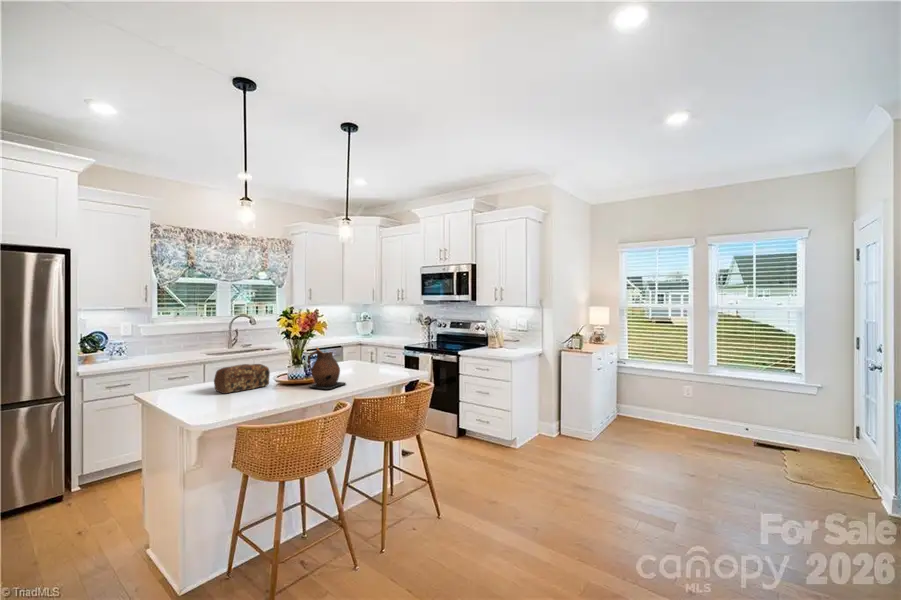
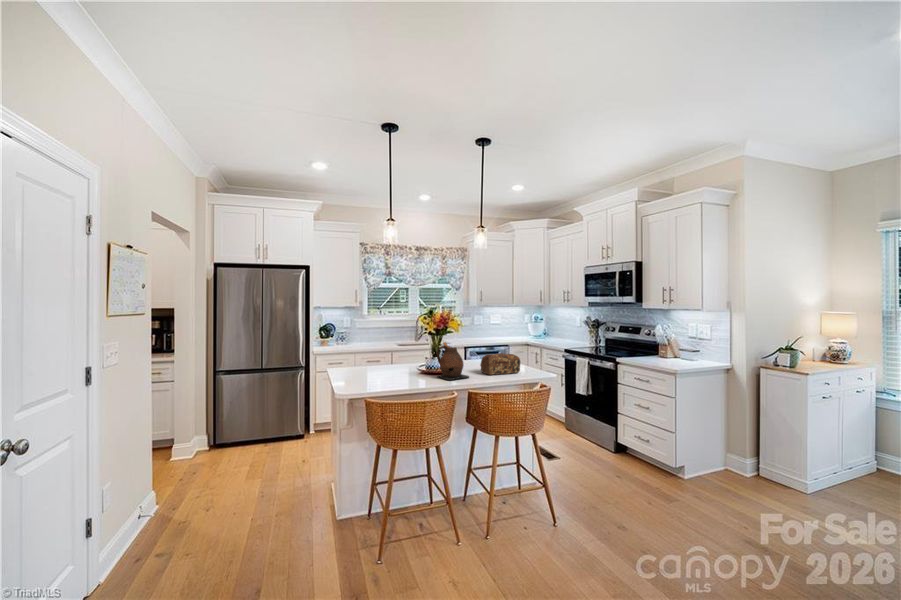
bread loaf: present [214,364,270,394] -> present [480,353,520,375]

